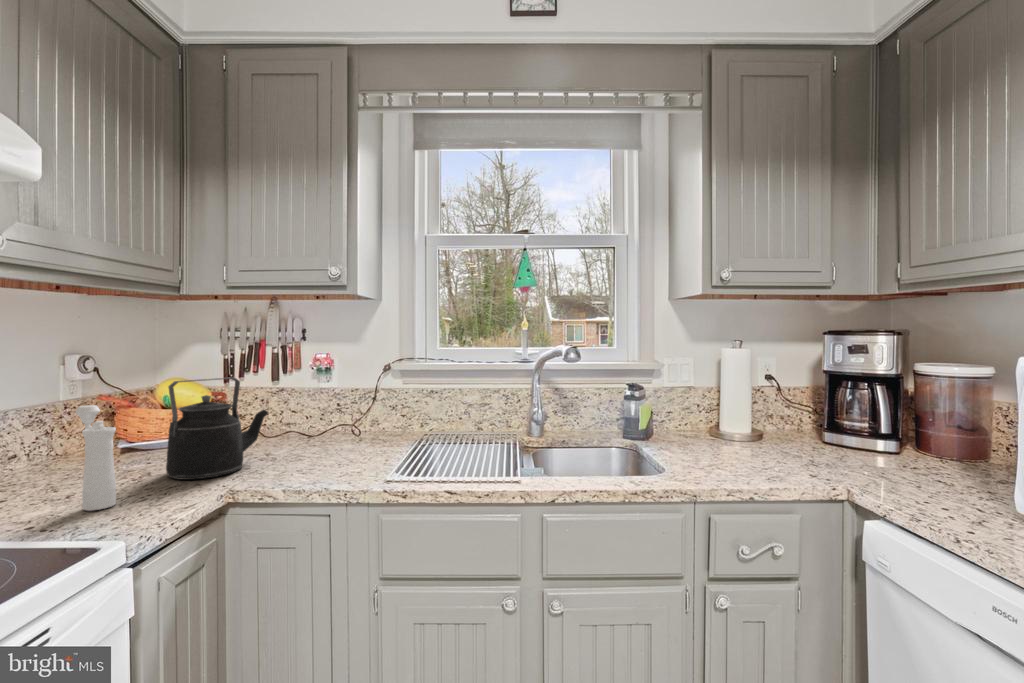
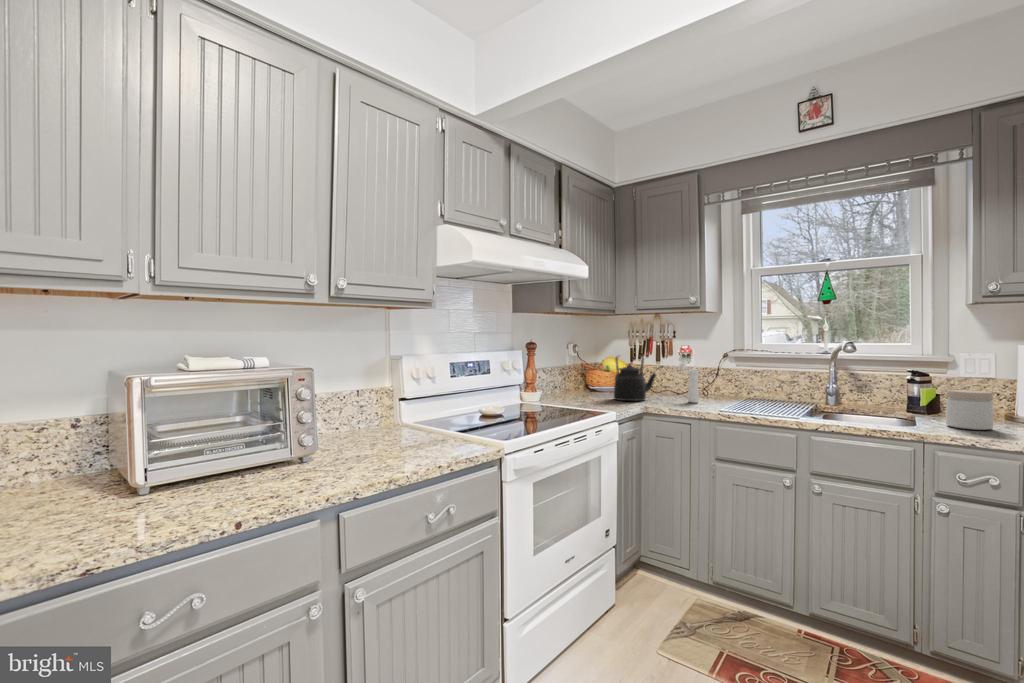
pepper mill: present [76,405,116,511] -> present [679,363,699,403]
jar: none [689,411,739,468] -> present [946,390,993,430]

